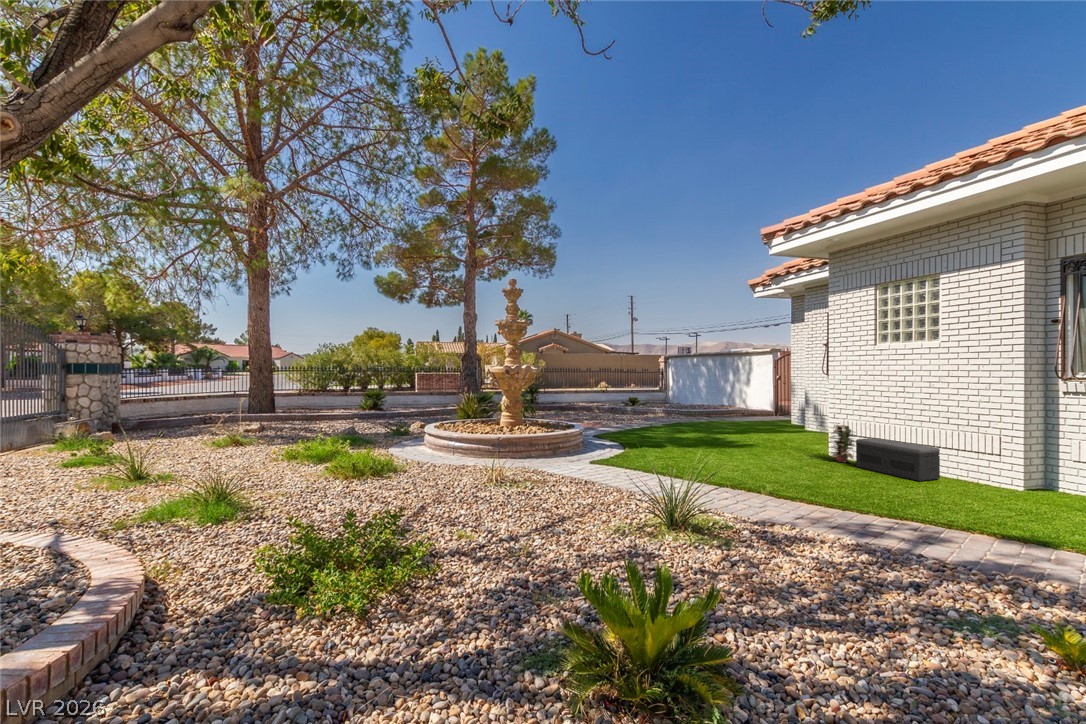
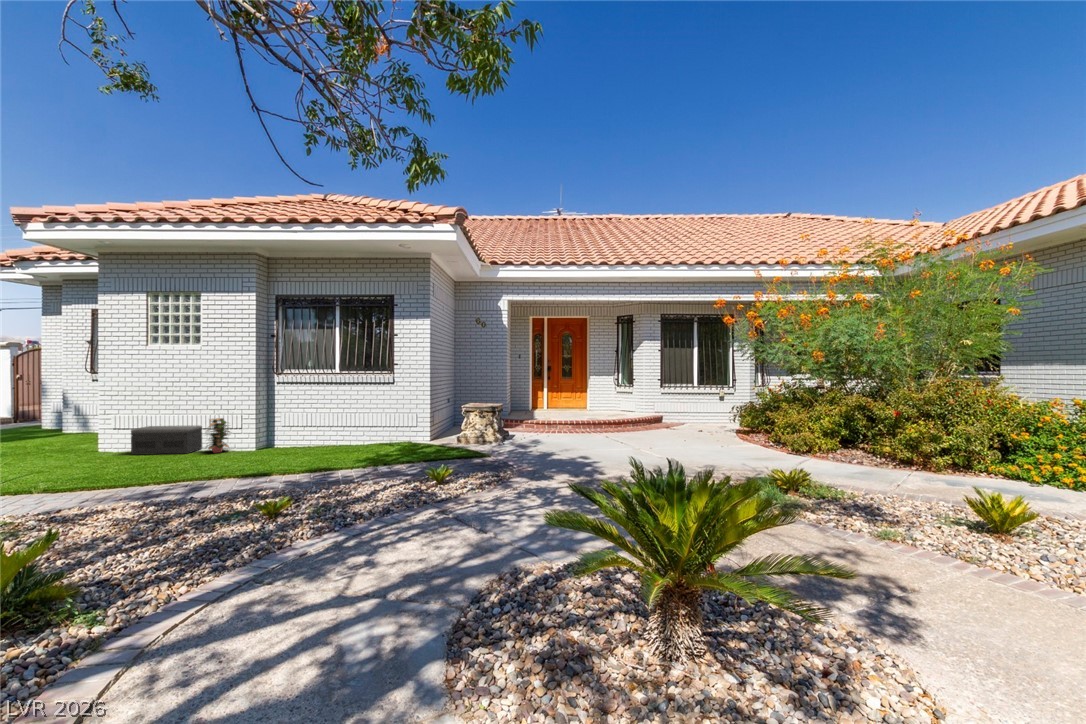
decorative plant: present [831,425,855,462] -> present [206,418,230,453]

